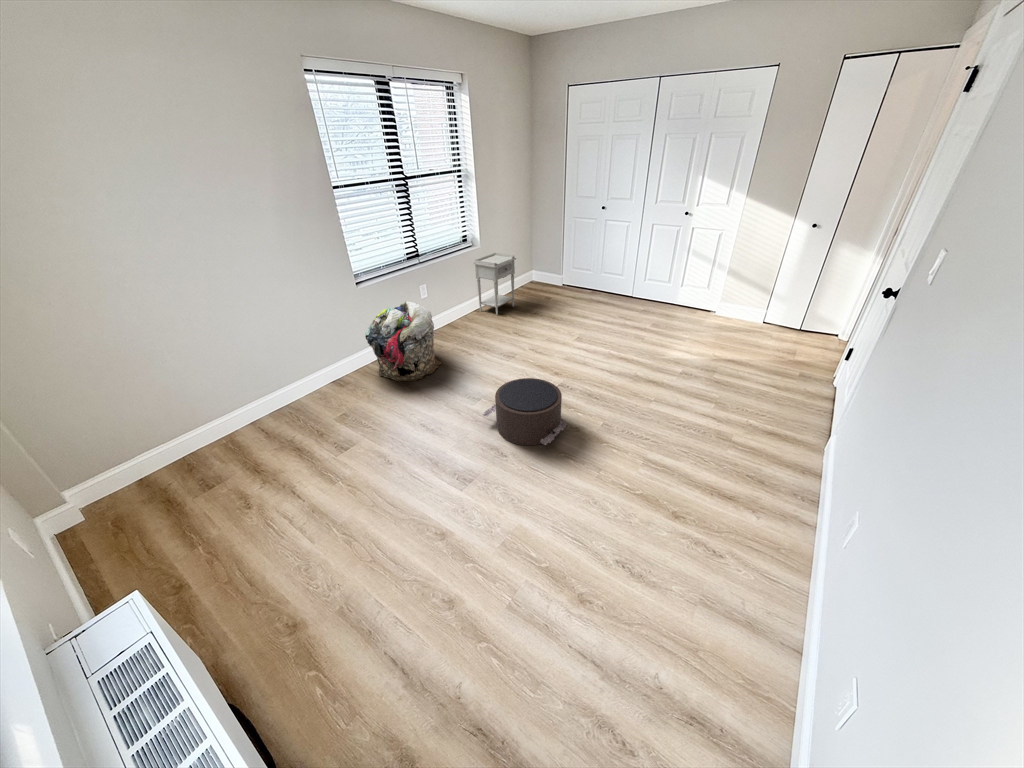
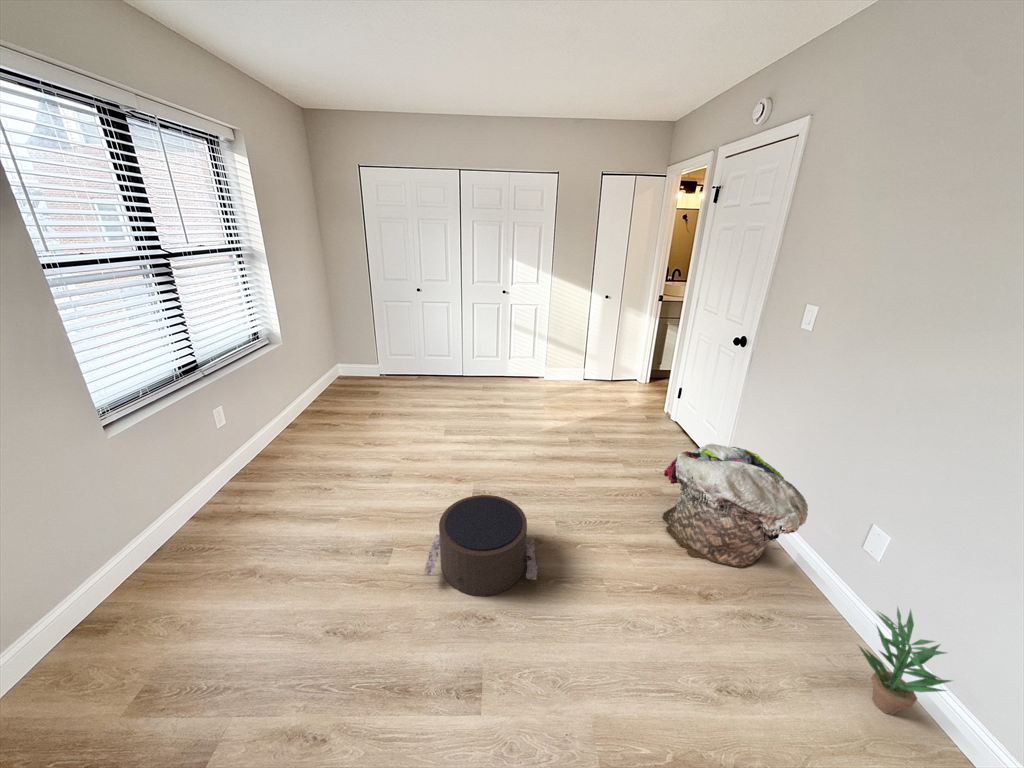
nightstand: present [474,253,516,315] -> none [280,349,339,426]
laundry basket: present [365,302,441,381] -> present [662,443,808,568]
potted plant: none [740,562,823,664] -> present [859,608,951,715]

